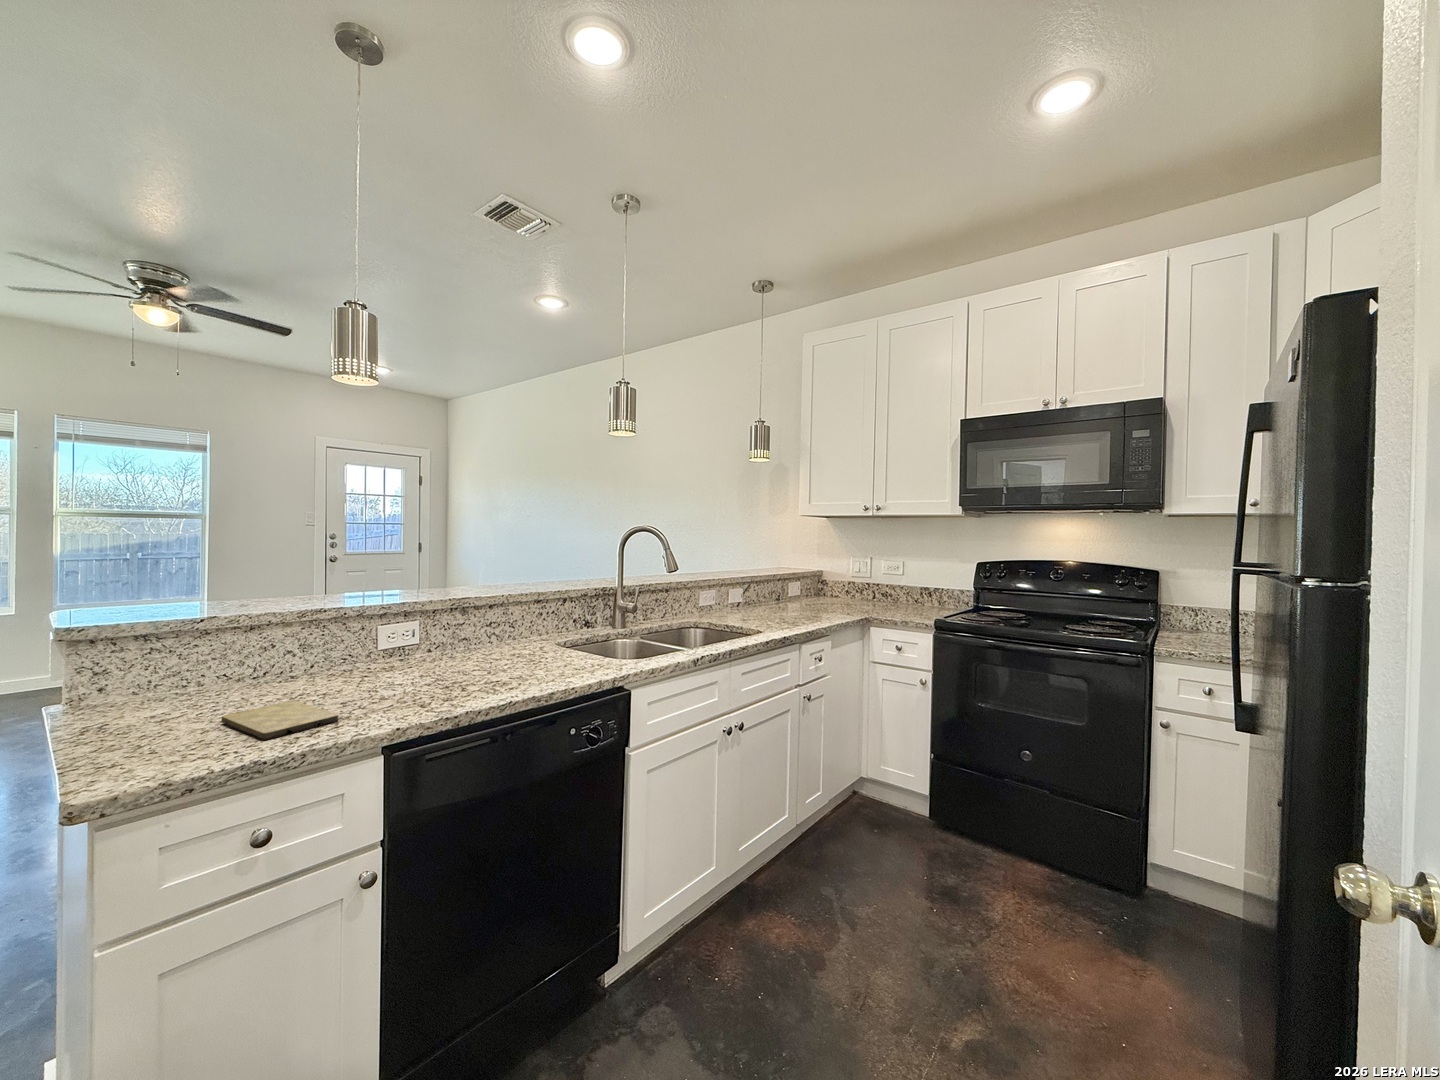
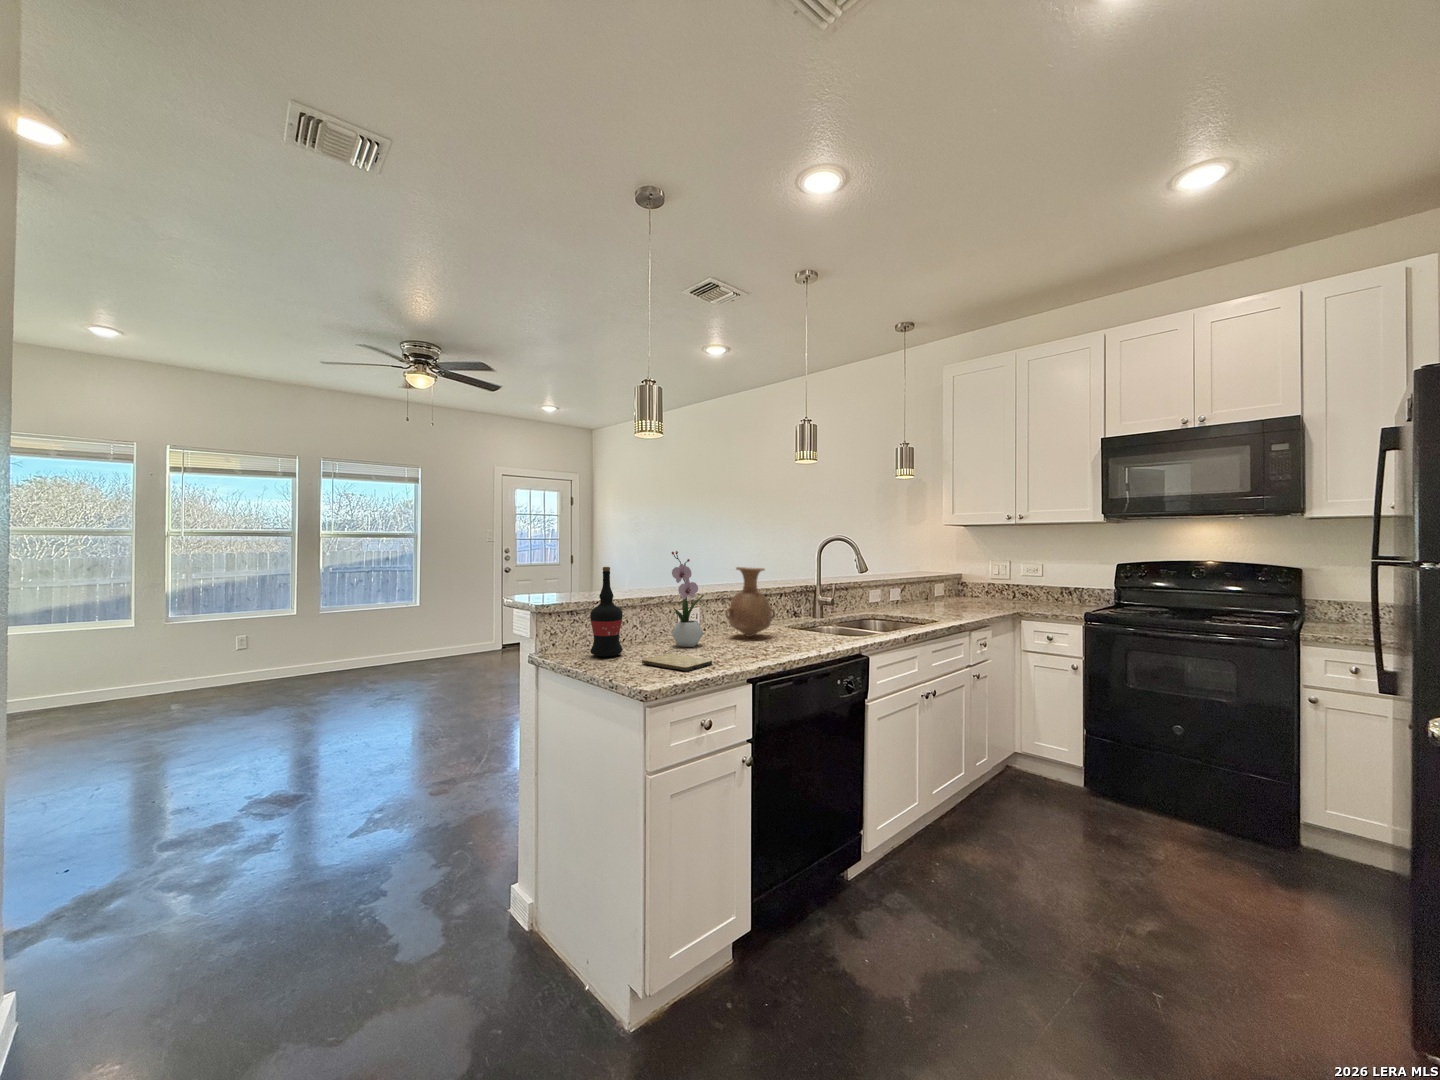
flower arrangement: none [330,545,398,683] -> present [672,551,704,647]
vase: none [443,567,522,663] -> present [725,567,775,637]
wine bottle: none [167,569,231,707] -> present [590,567,623,657]

